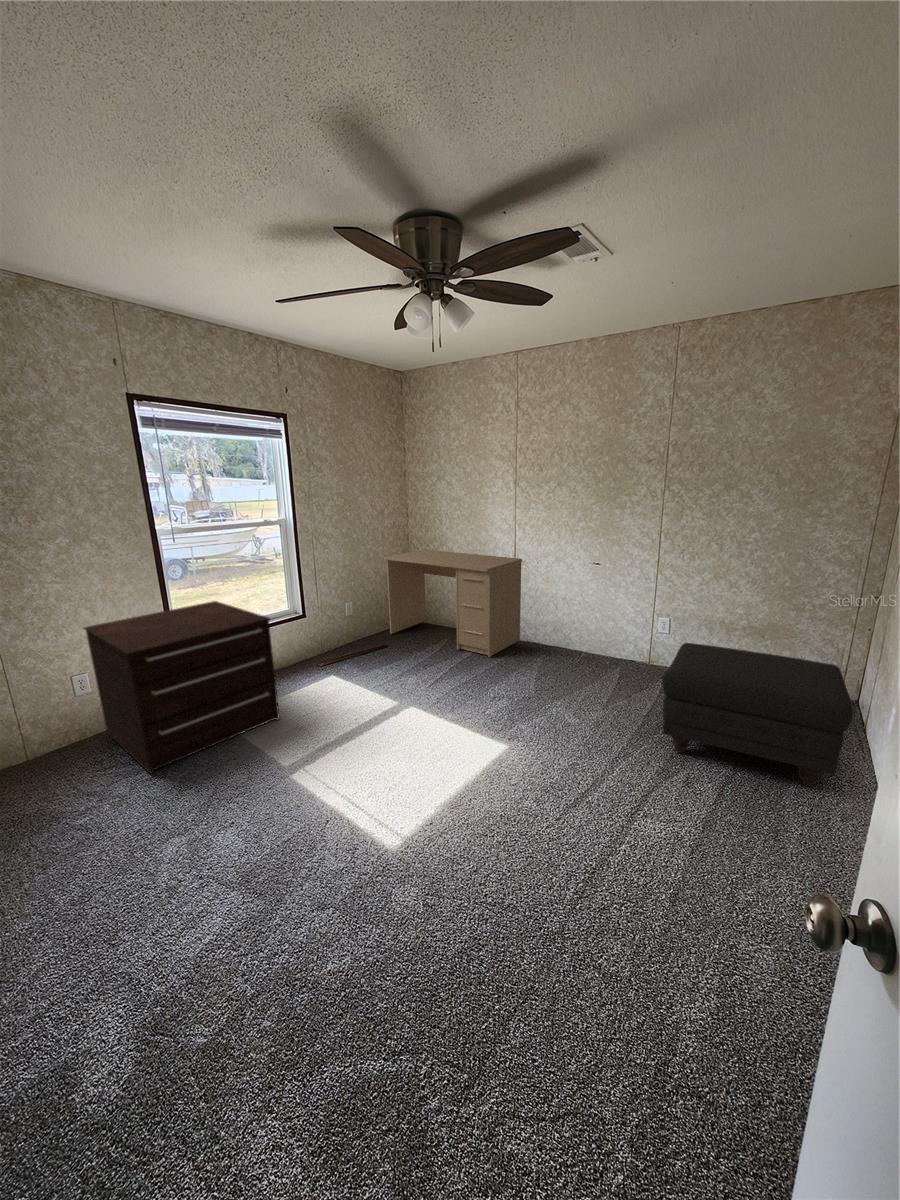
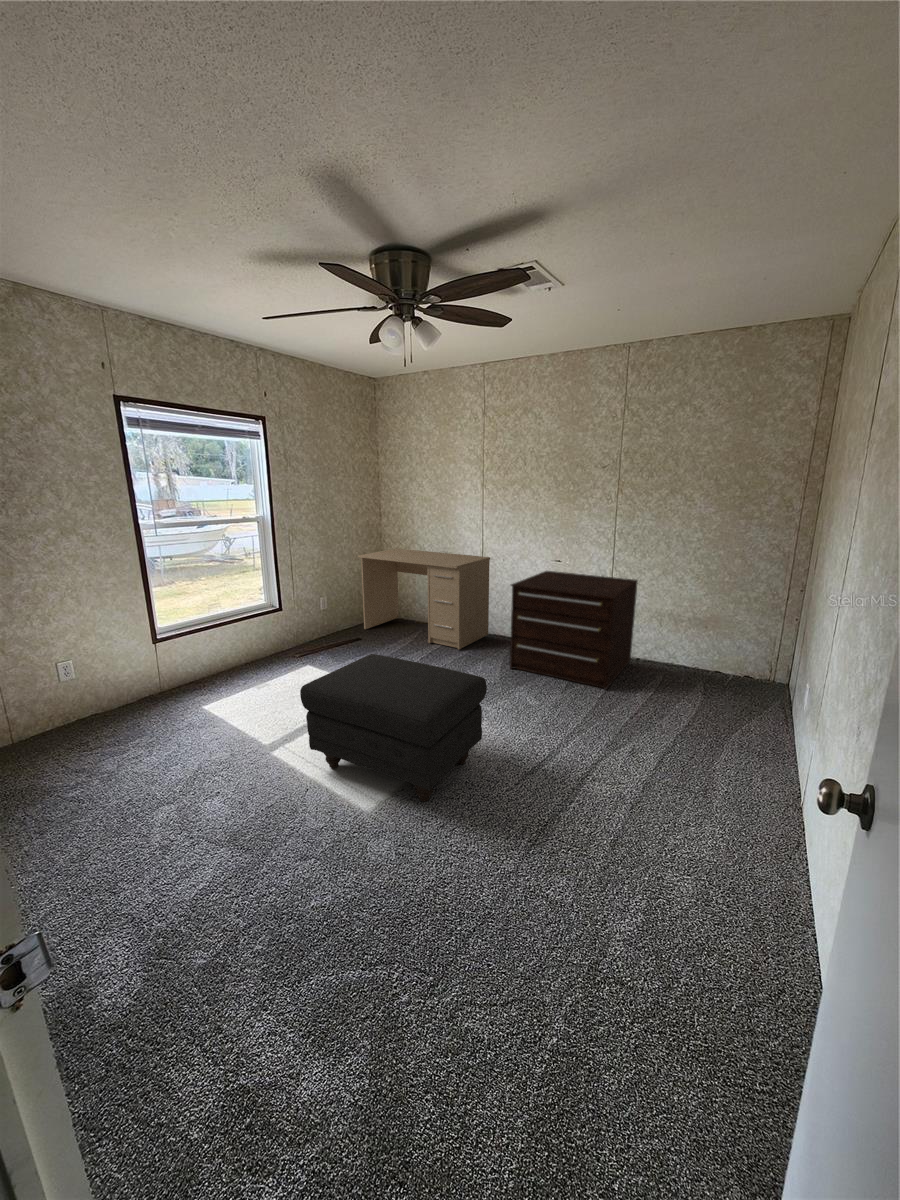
dresser: present [84,601,280,774] -> present [510,571,638,690]
ottoman: present [662,643,853,786] -> present [300,654,487,802]

